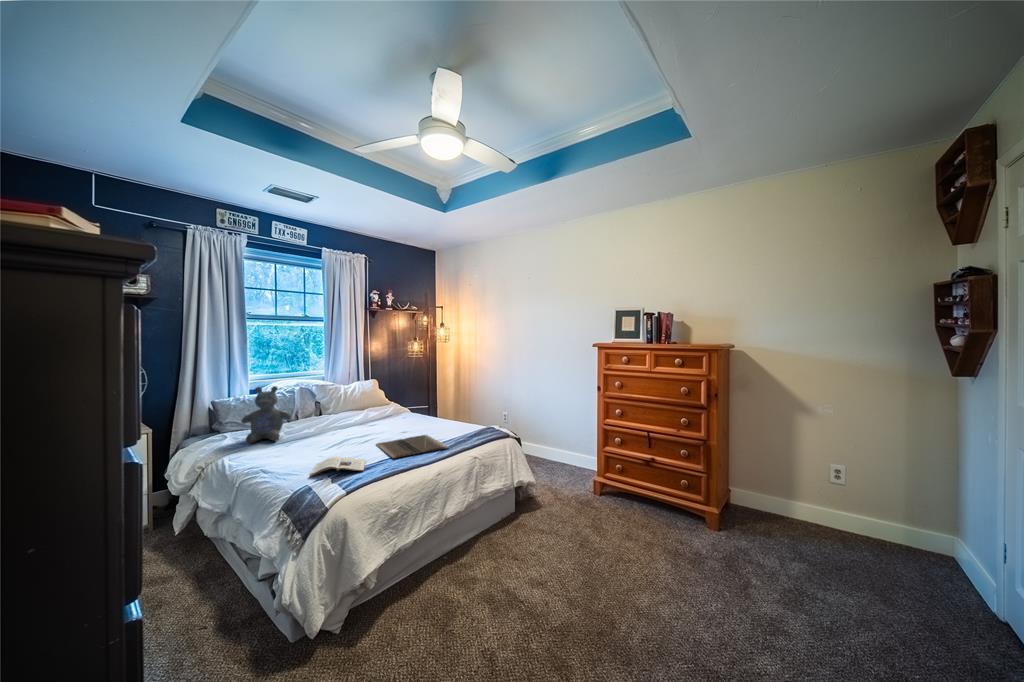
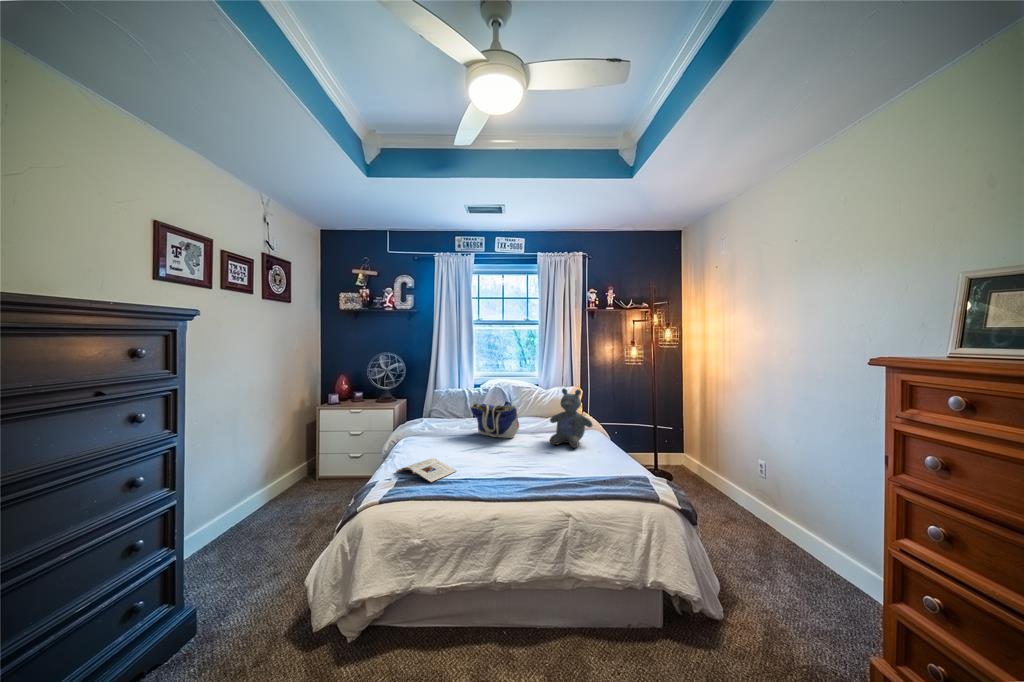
stuffed bear: present [241,386,291,443] -> present [550,388,592,448]
tote bag: none [309,400,366,435] -> present [470,403,519,438]
laptop: present [376,435,449,458] -> none [475,456,556,487]

